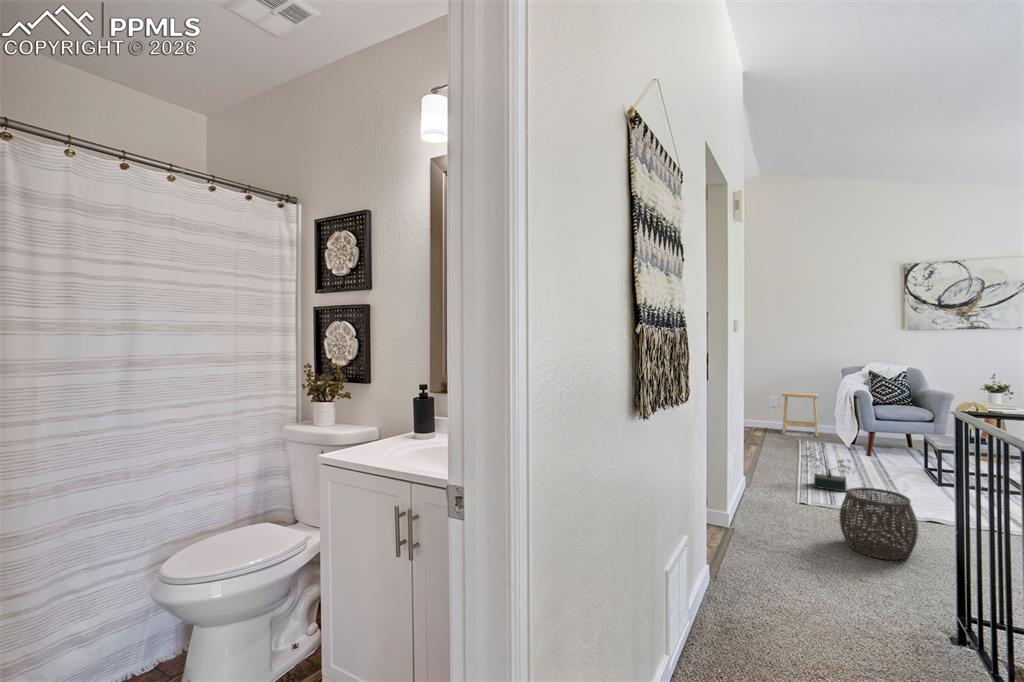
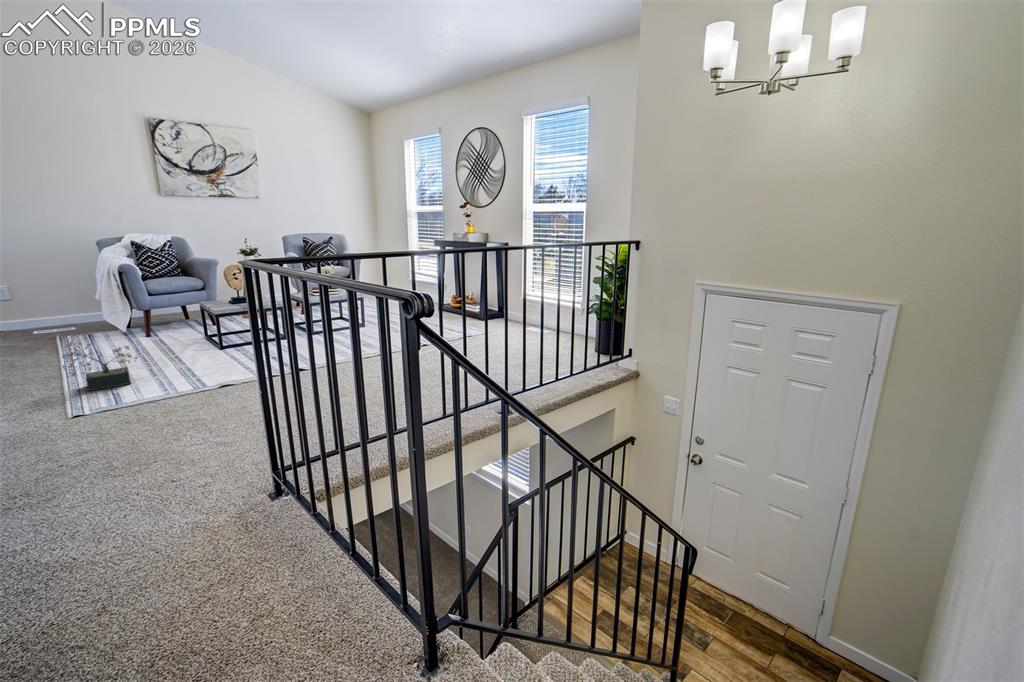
footstool: present [782,392,818,436] -> none [15,275,82,333]
woven basket: present [839,487,919,560] -> none [128,369,220,451]

